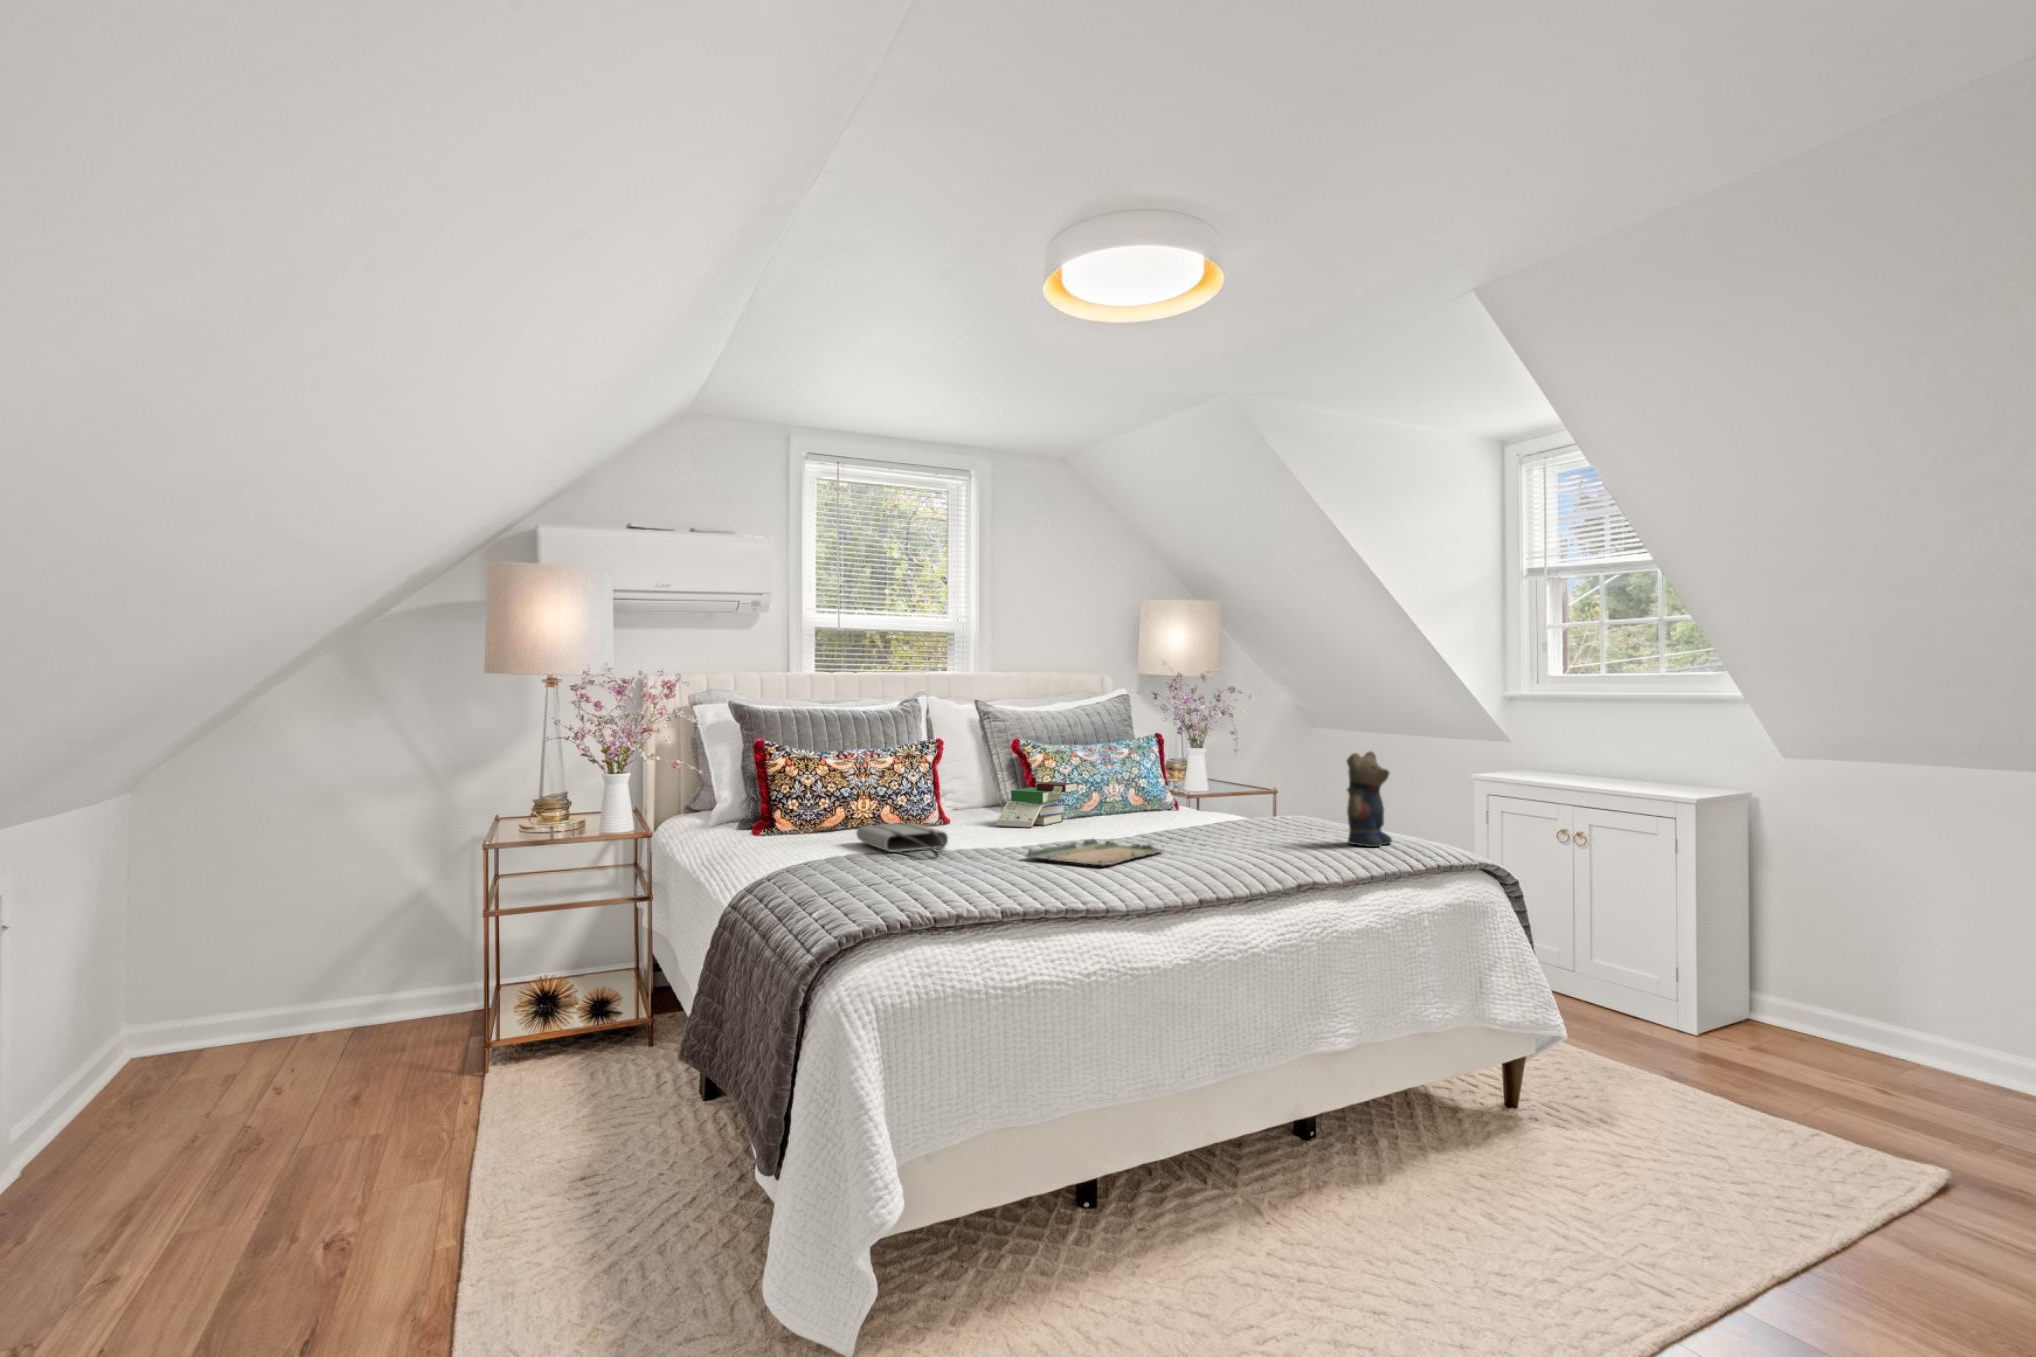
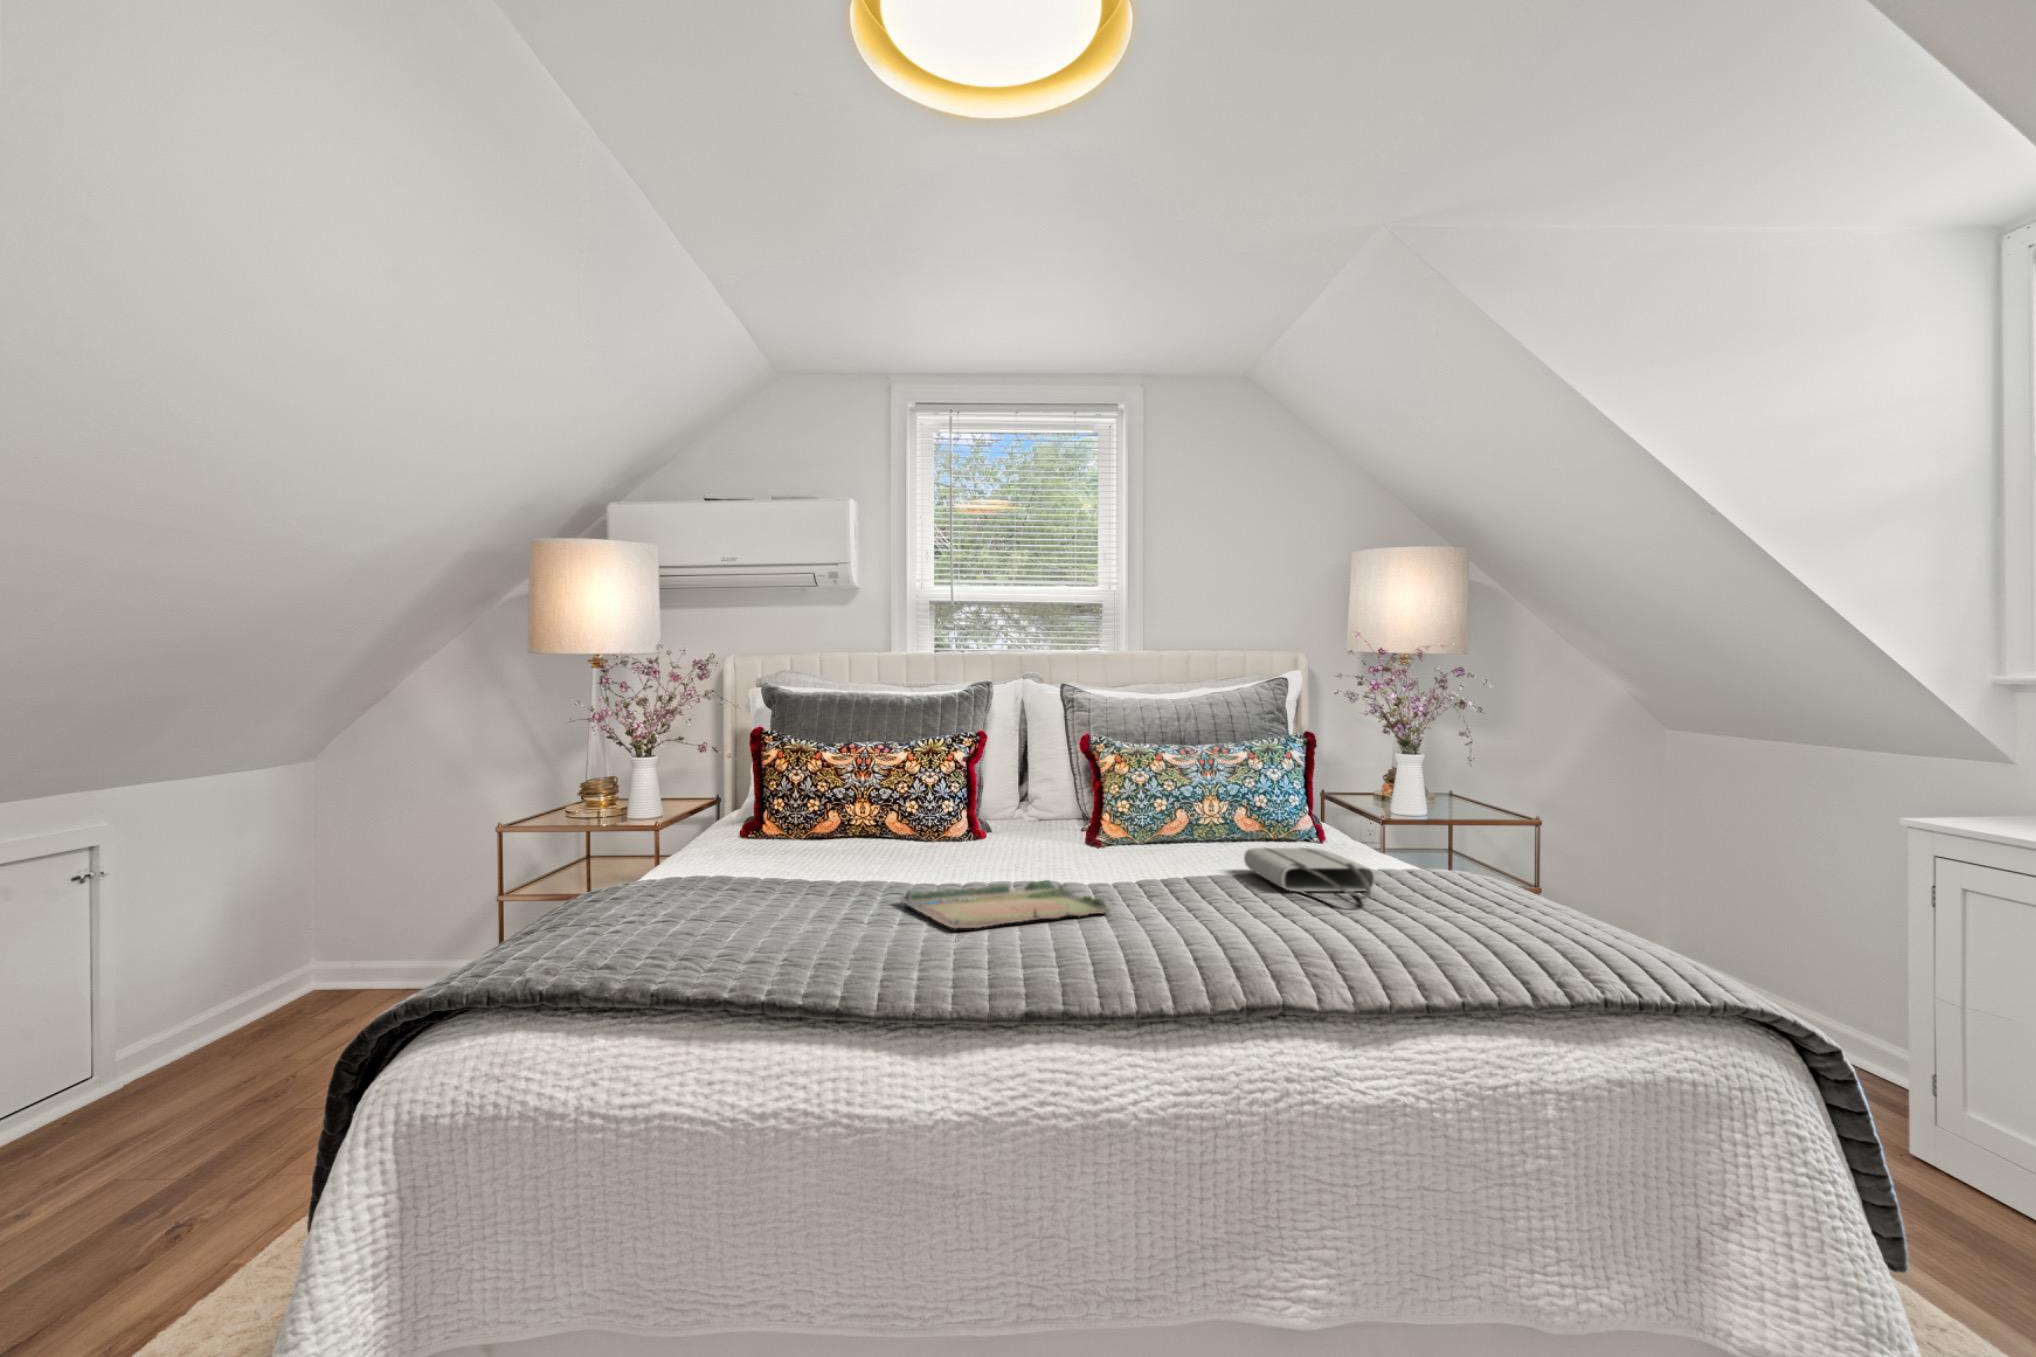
teddy bear: present [1347,751,1392,847] -> none [1425,777,1515,944]
book: present [996,782,1077,828] -> none [1014,793,1131,854]
tote bag: present [857,823,948,853] -> present [1244,848,1375,899]

